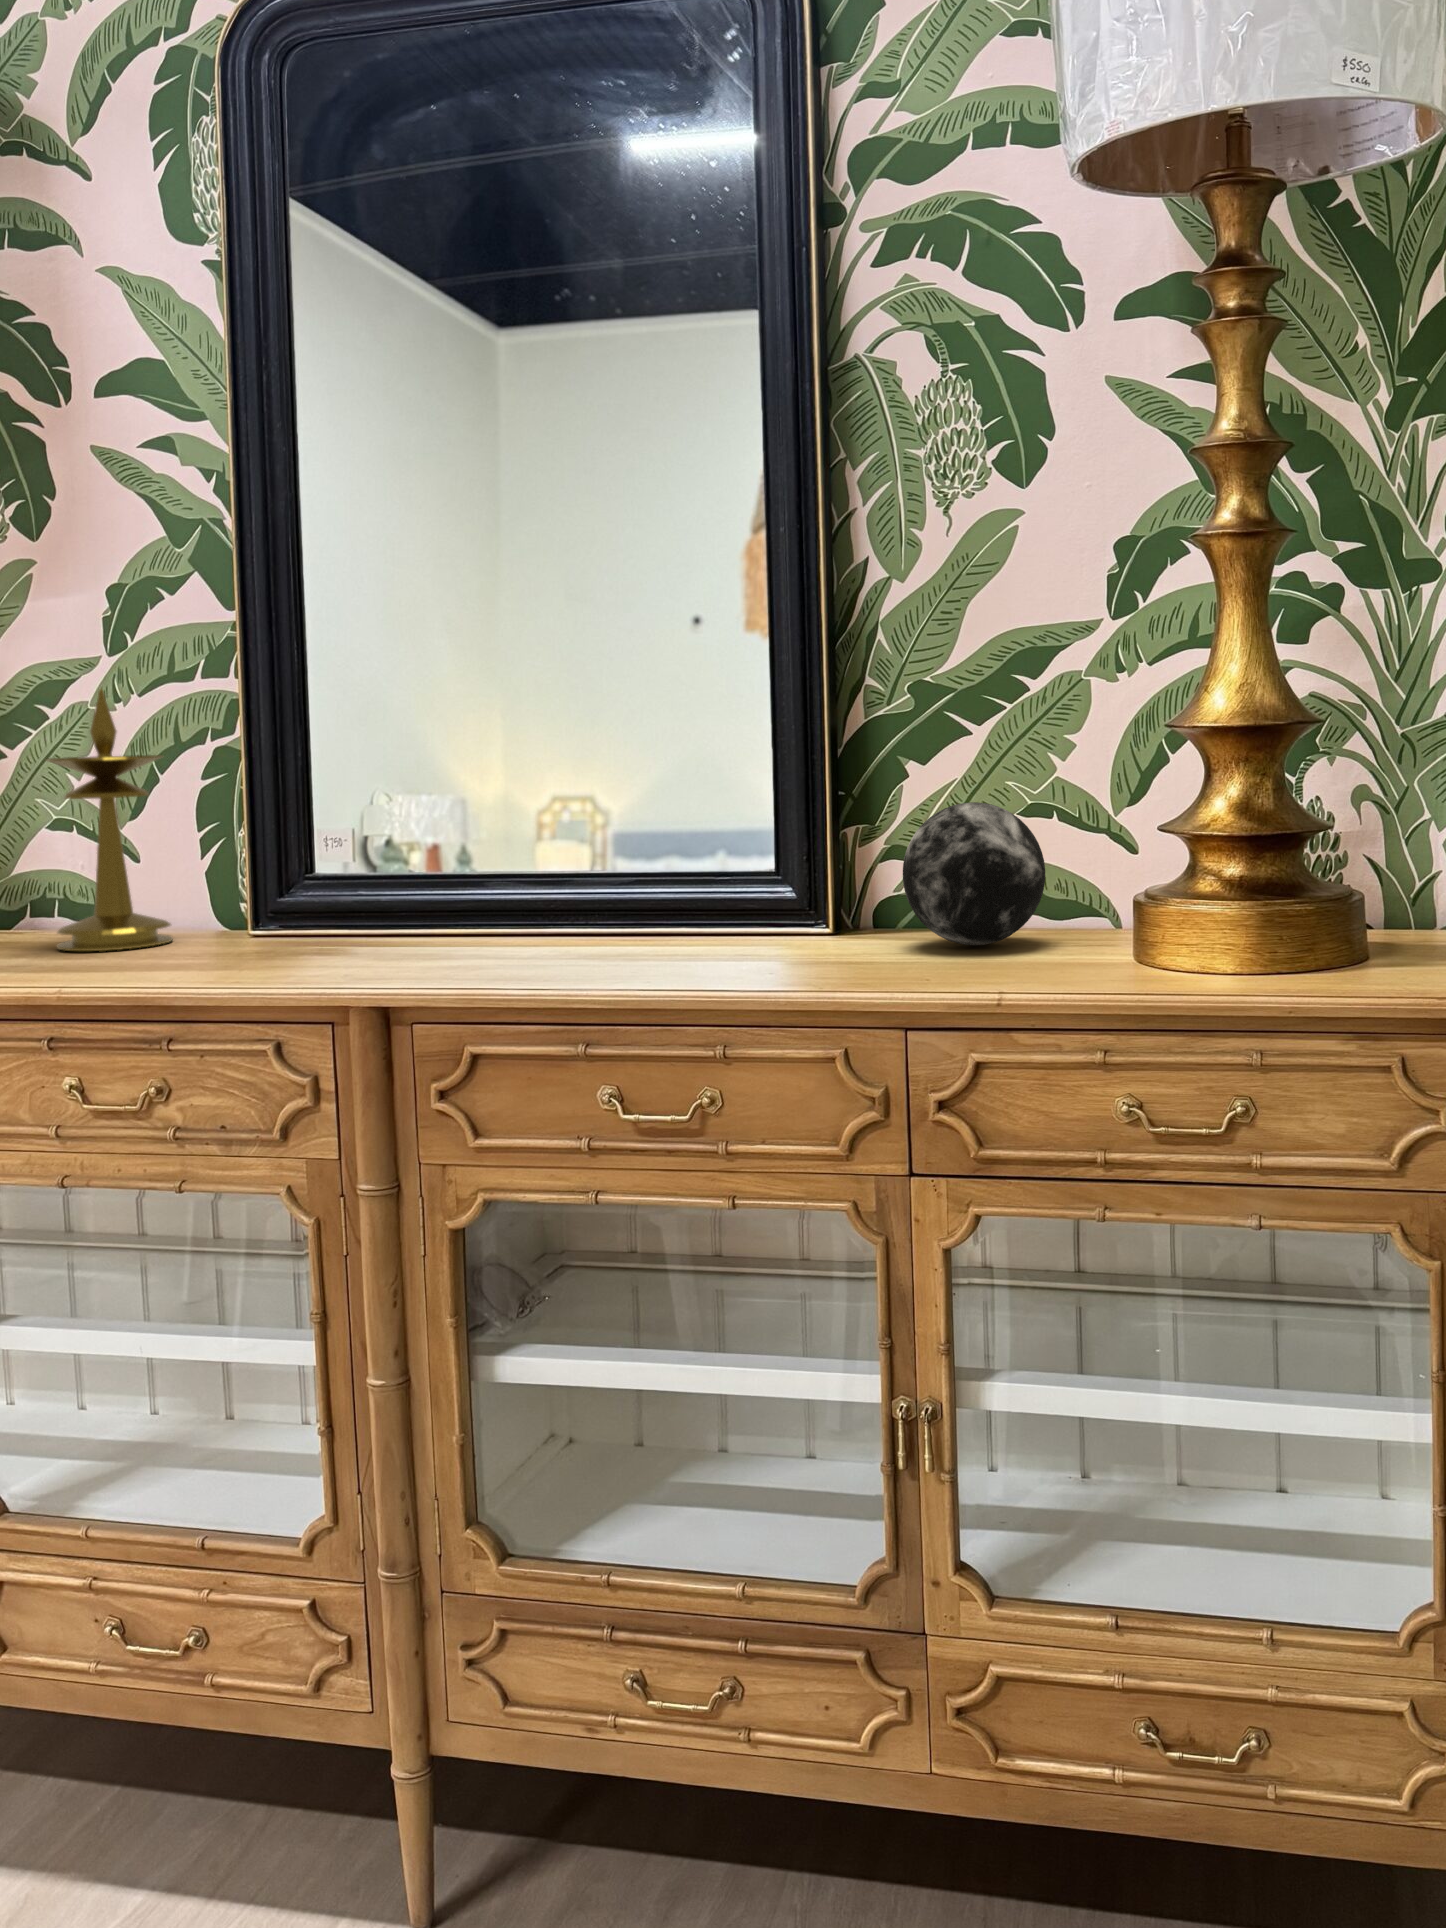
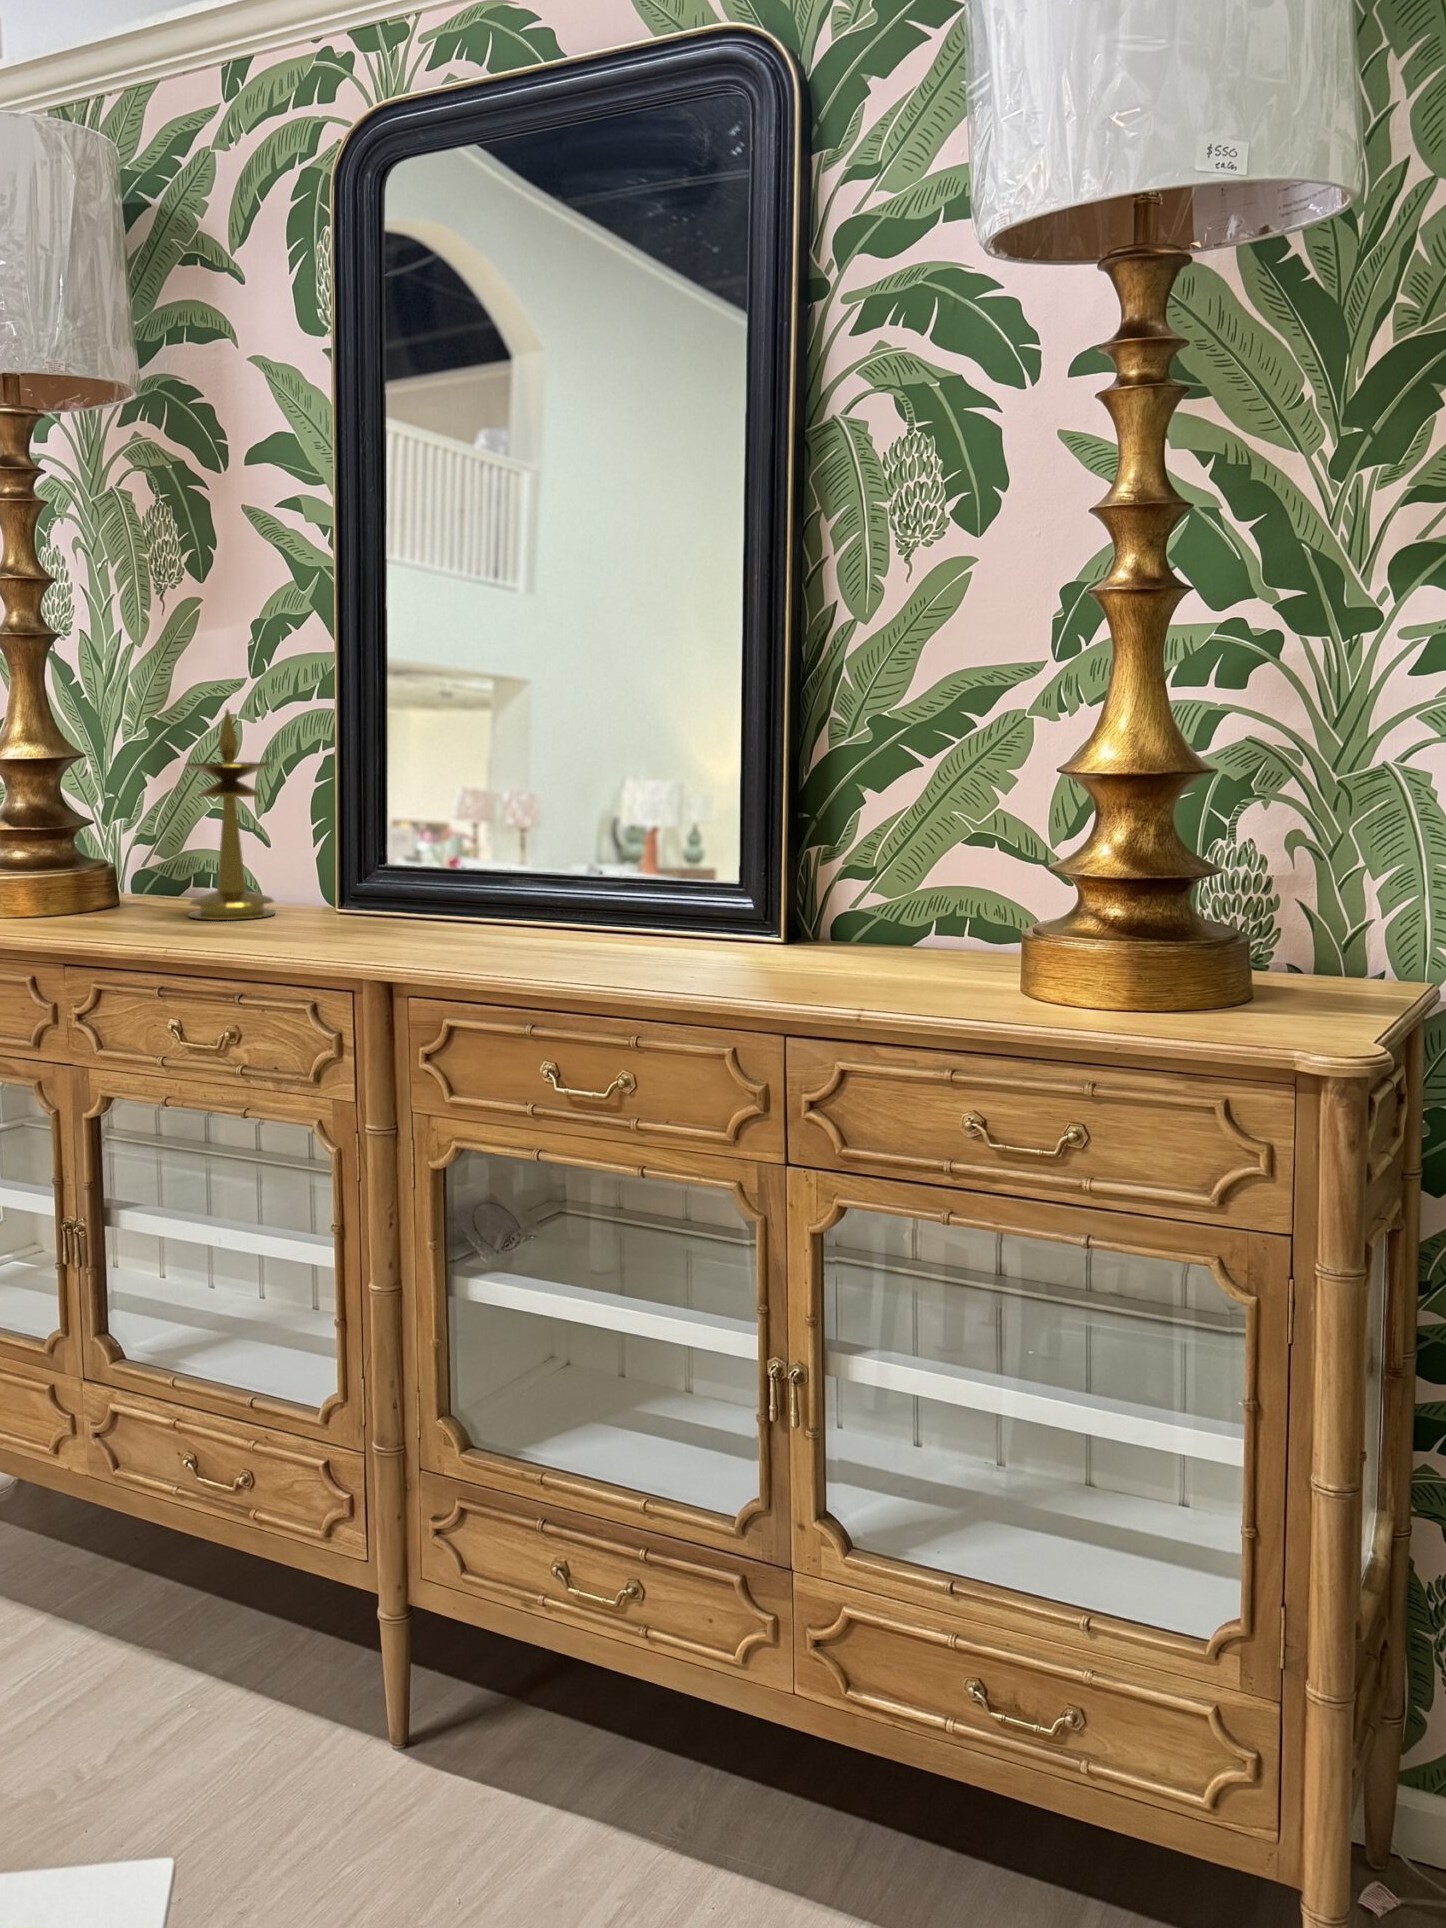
decorative orb: present [903,802,1045,945] -> none [835,832,967,962]

